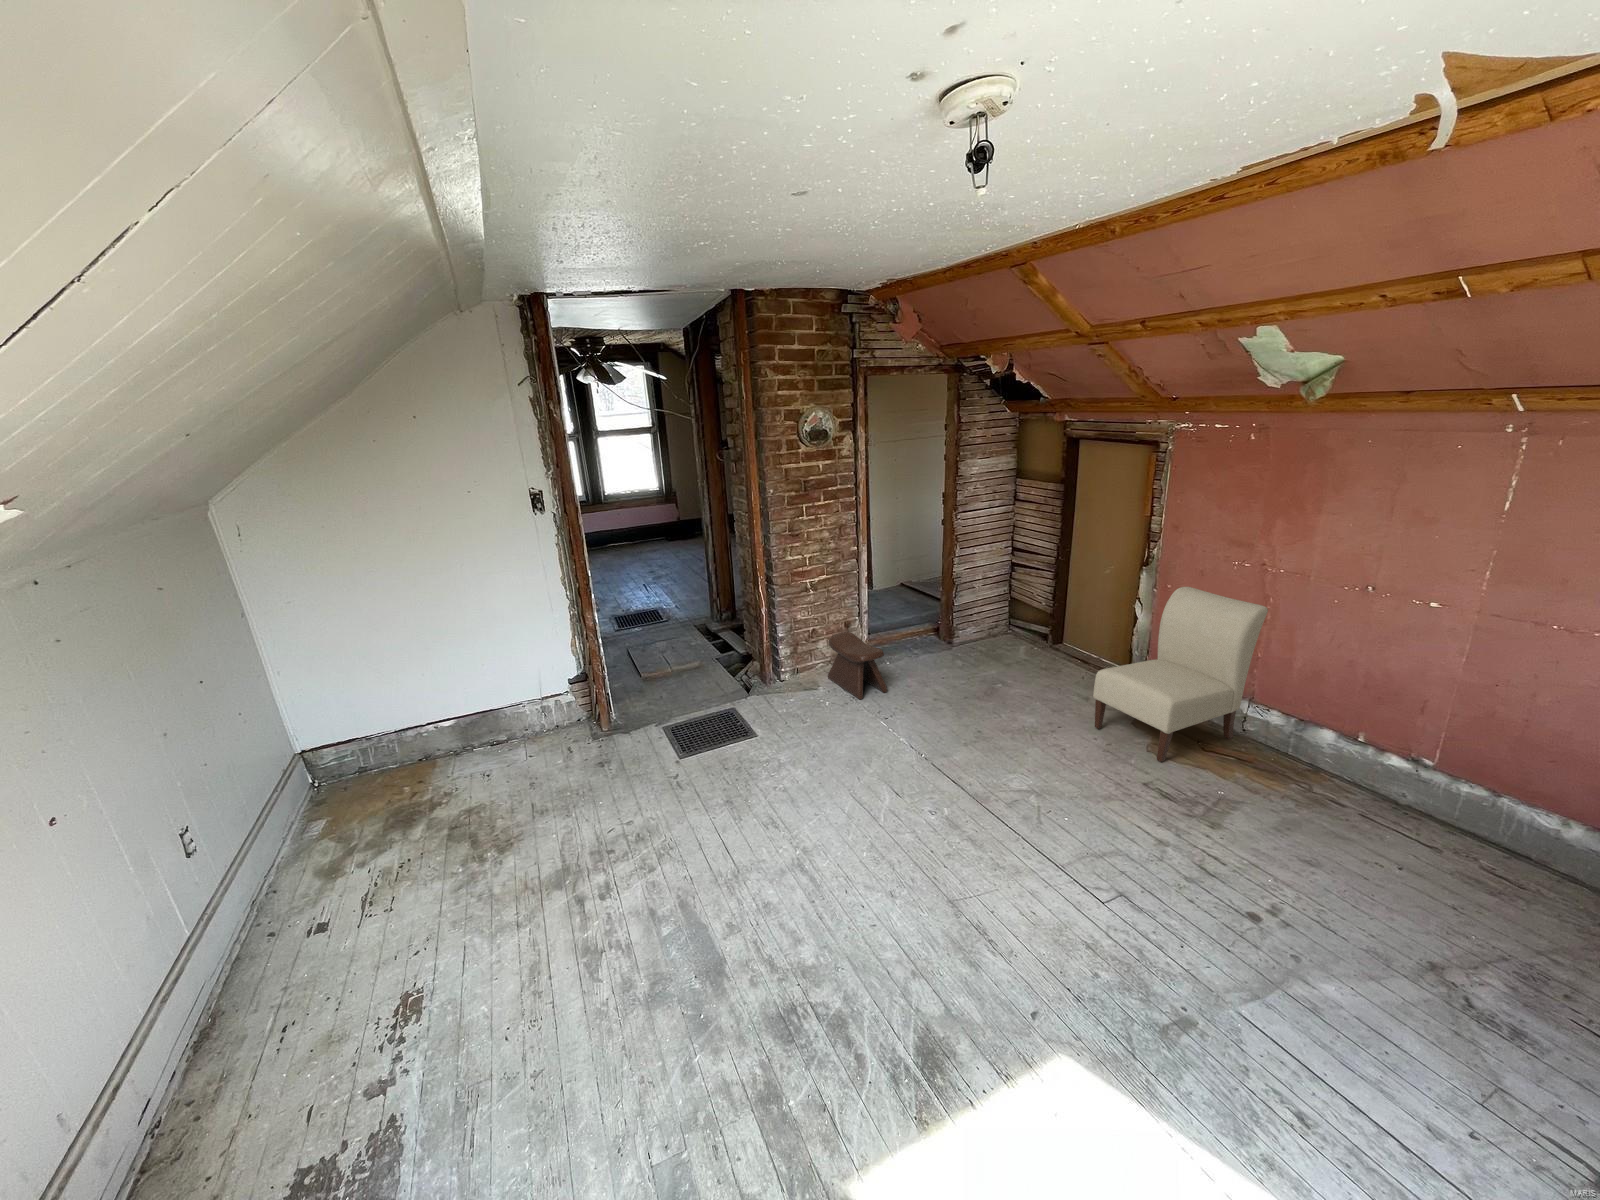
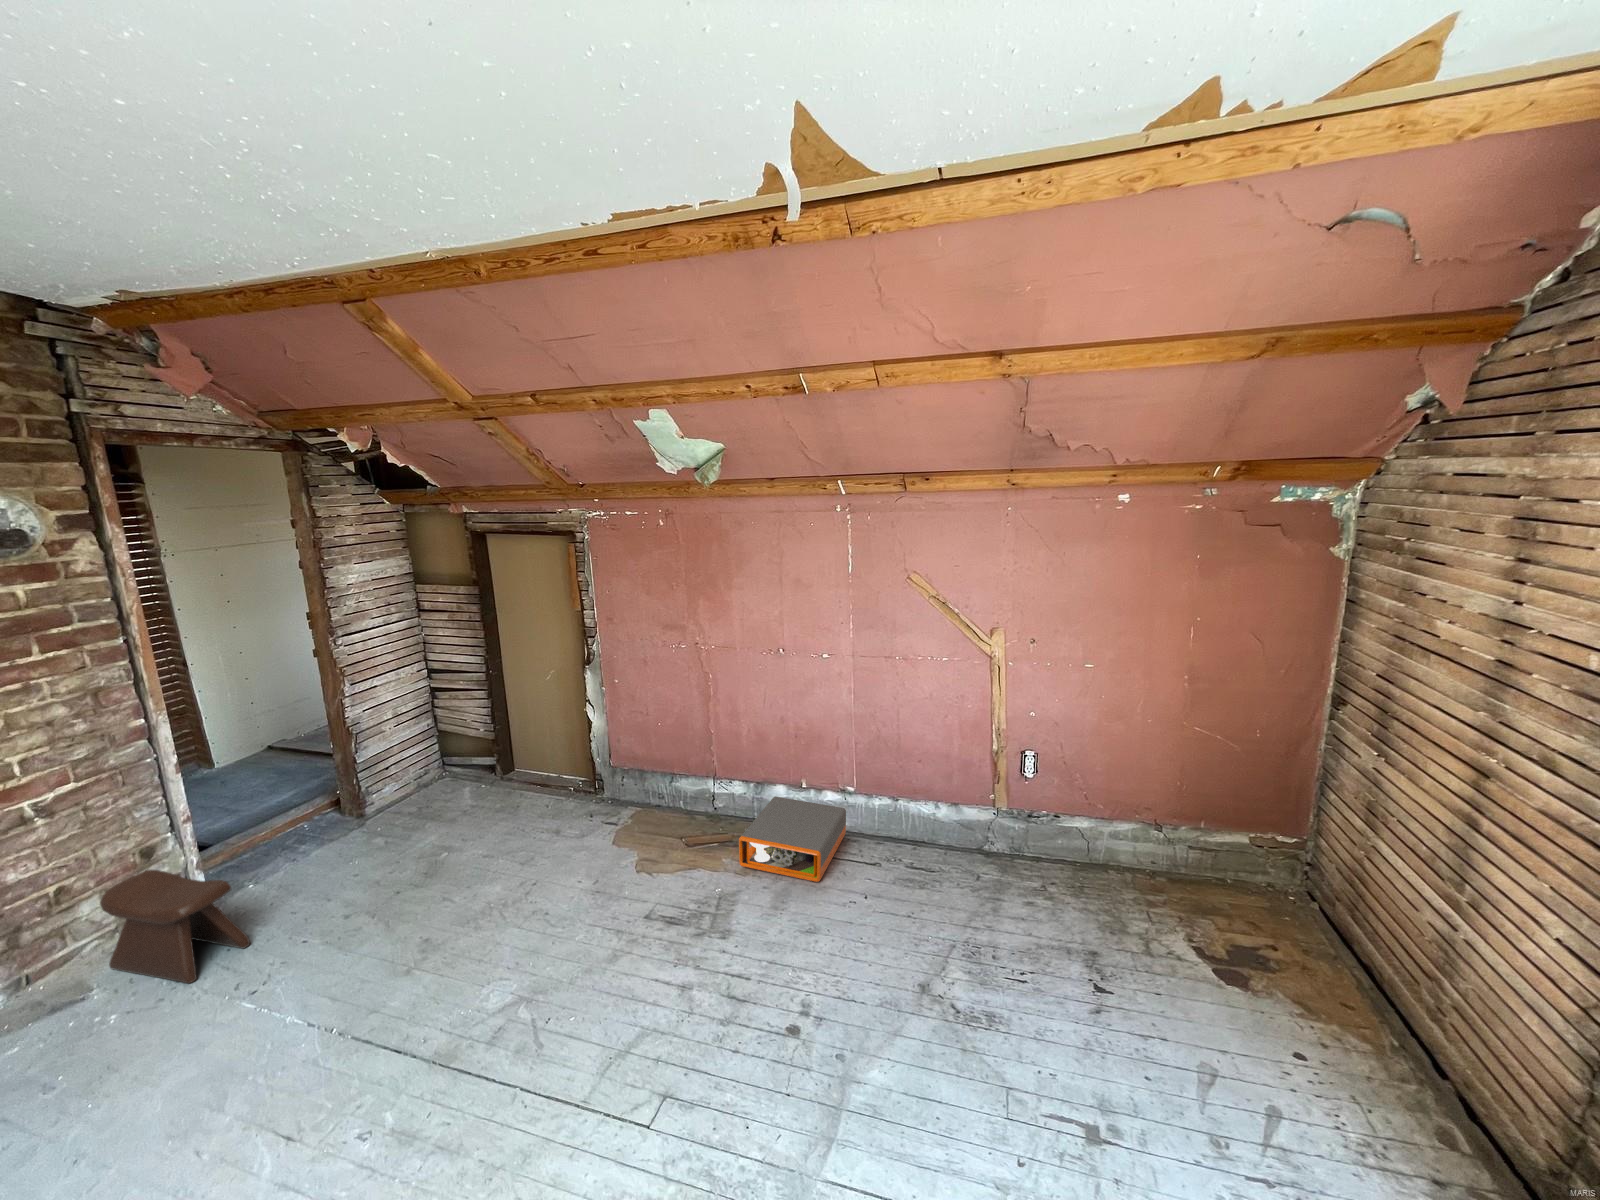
chair: present [1093,587,1268,762] -> none [565,678,710,881]
storage box: none [1253,740,1414,832] -> present [739,797,846,882]

